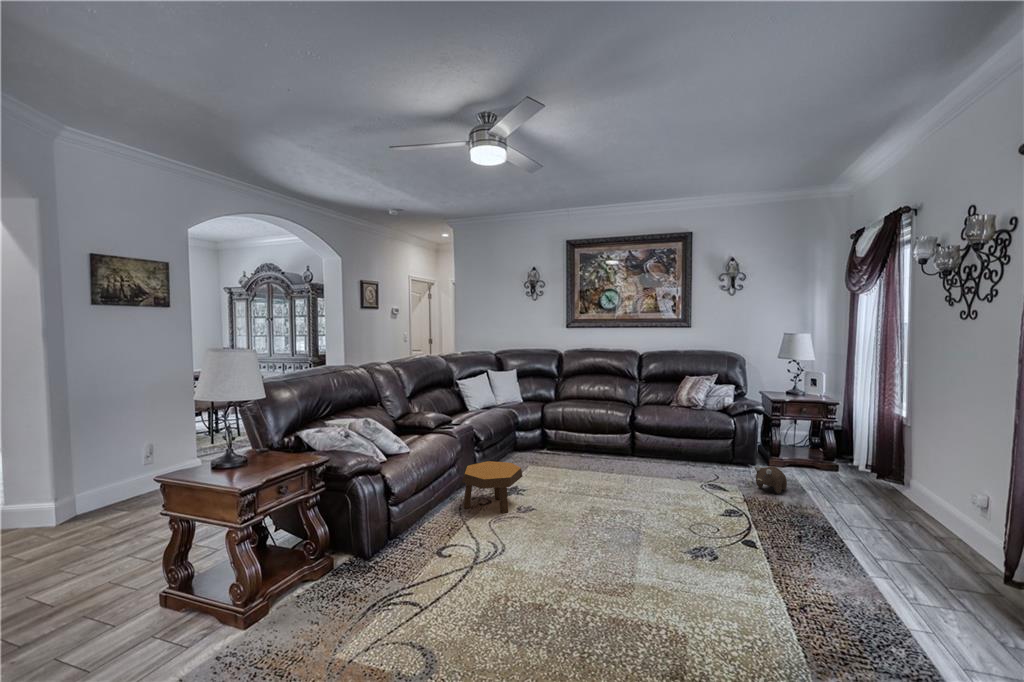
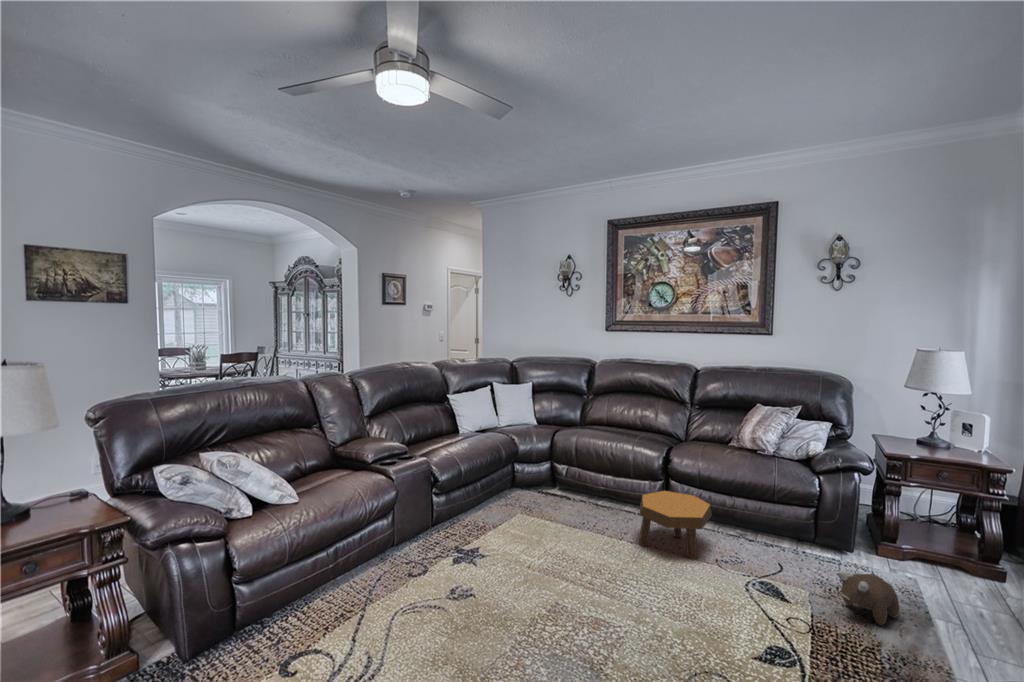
footstool: present [462,461,522,514] -> present [639,491,712,559]

